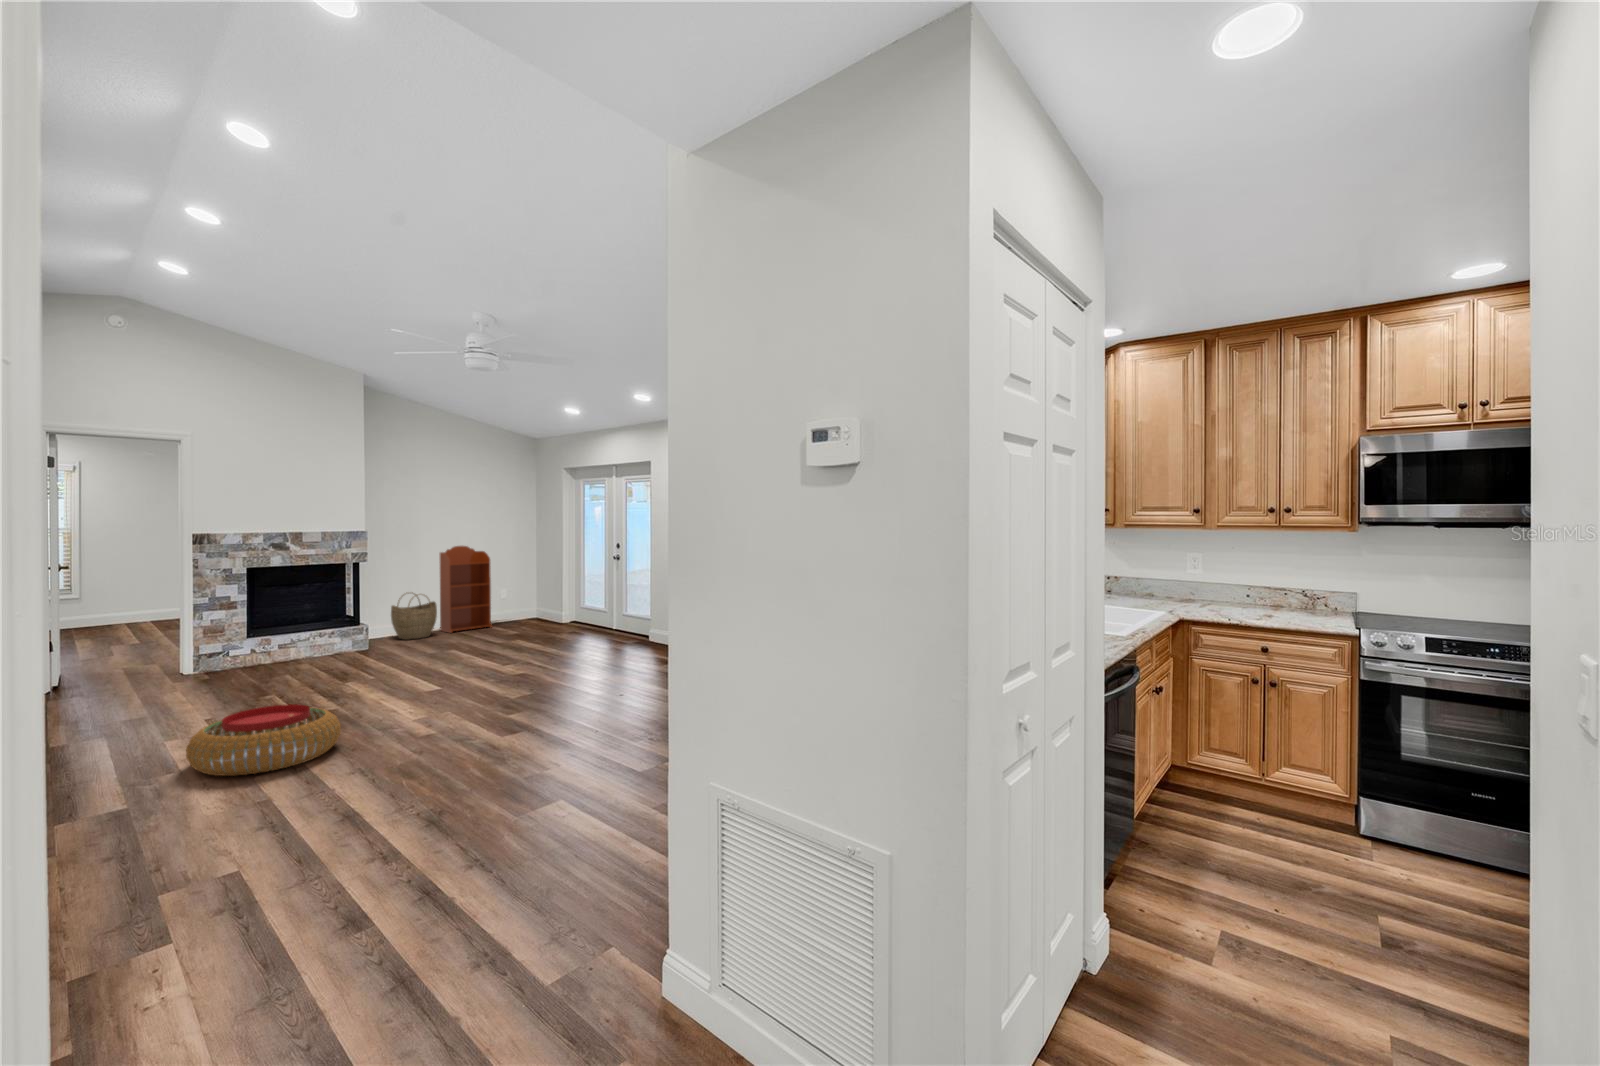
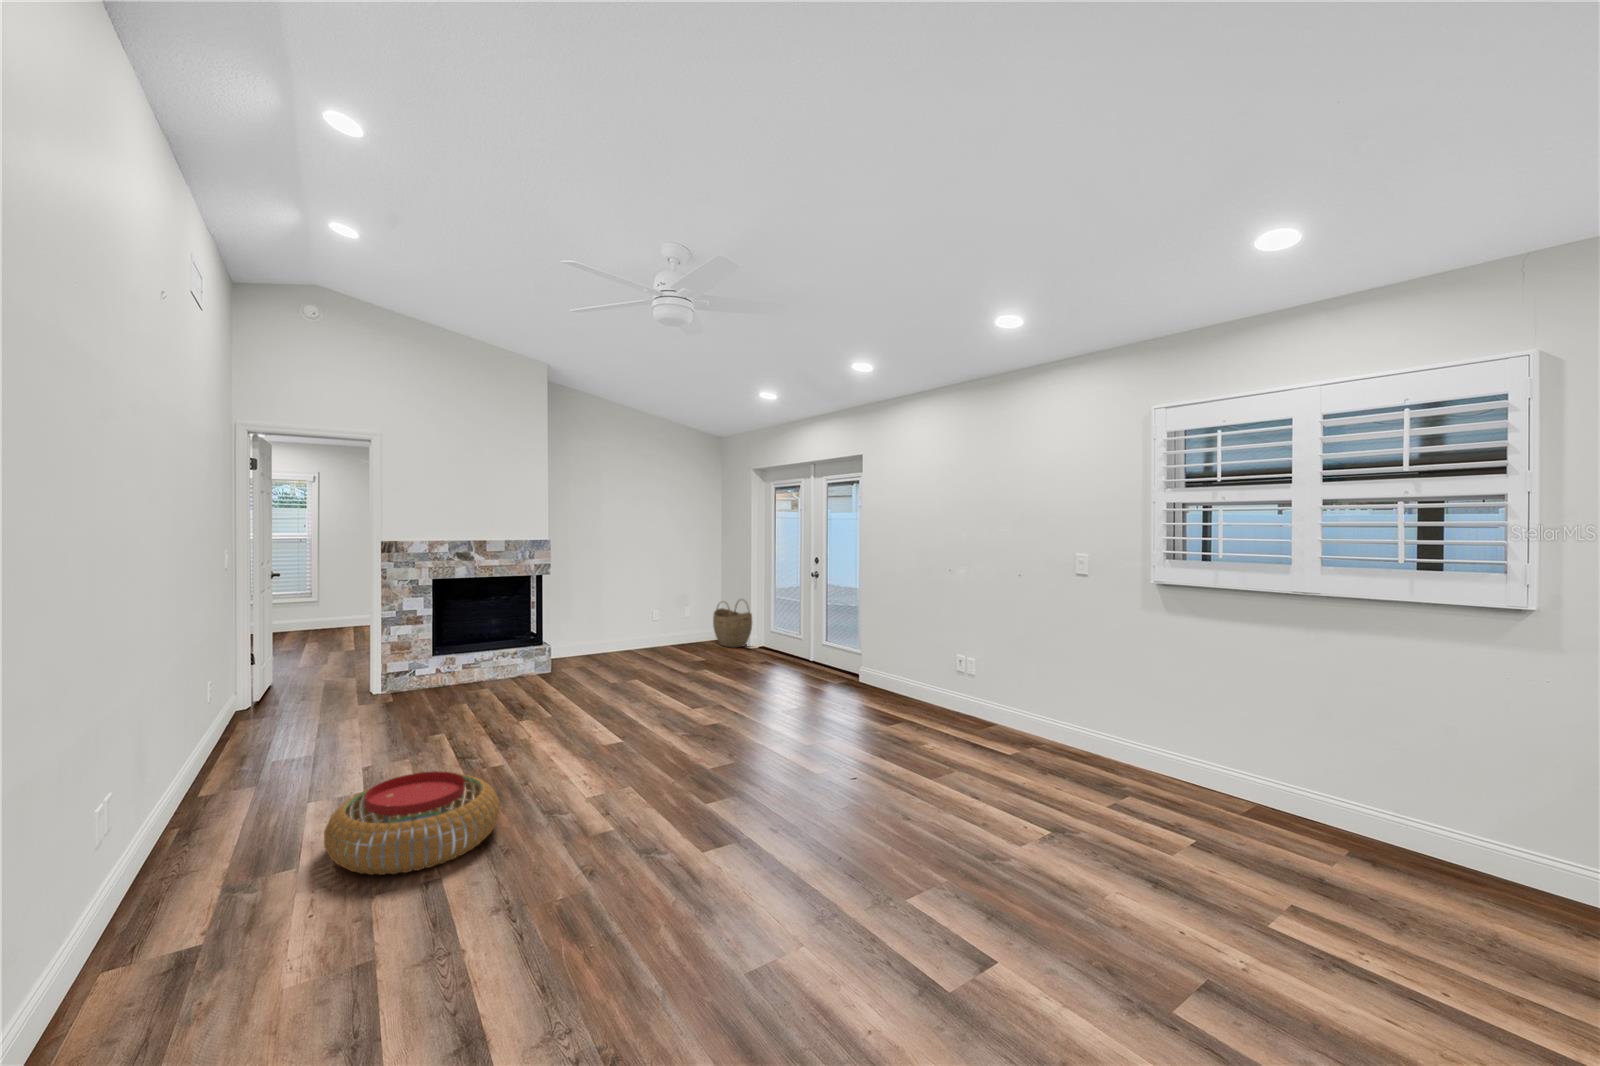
bookcase: present [440,546,492,633] -> none [624,555,678,654]
woven basket: present [391,592,437,640] -> present [713,602,752,648]

